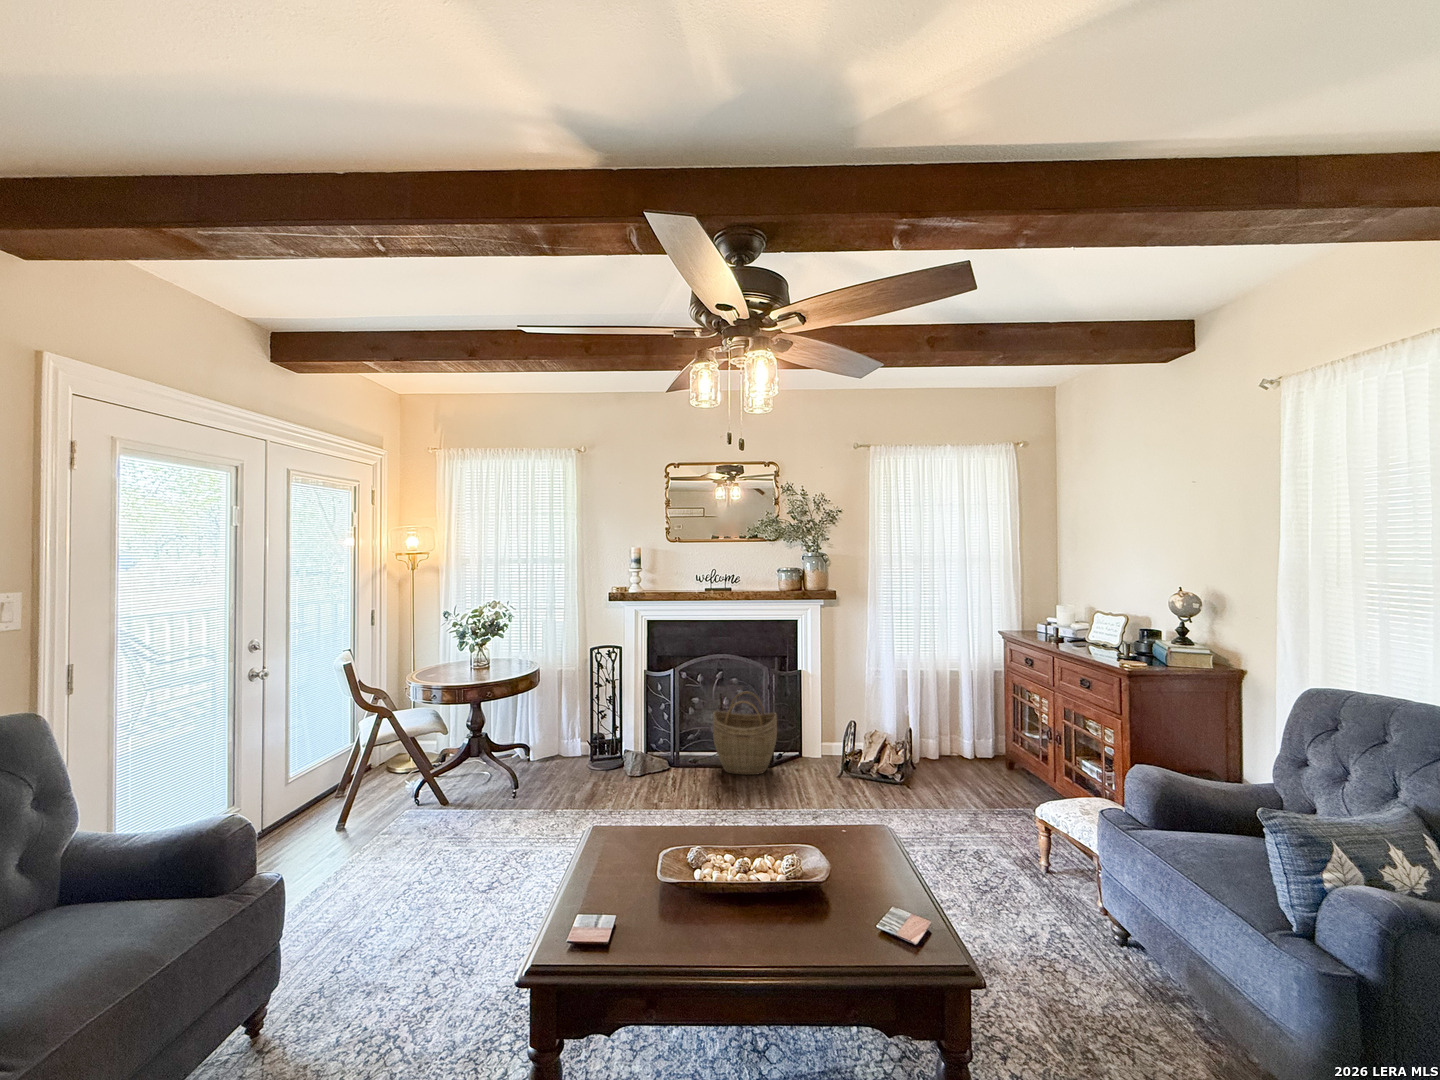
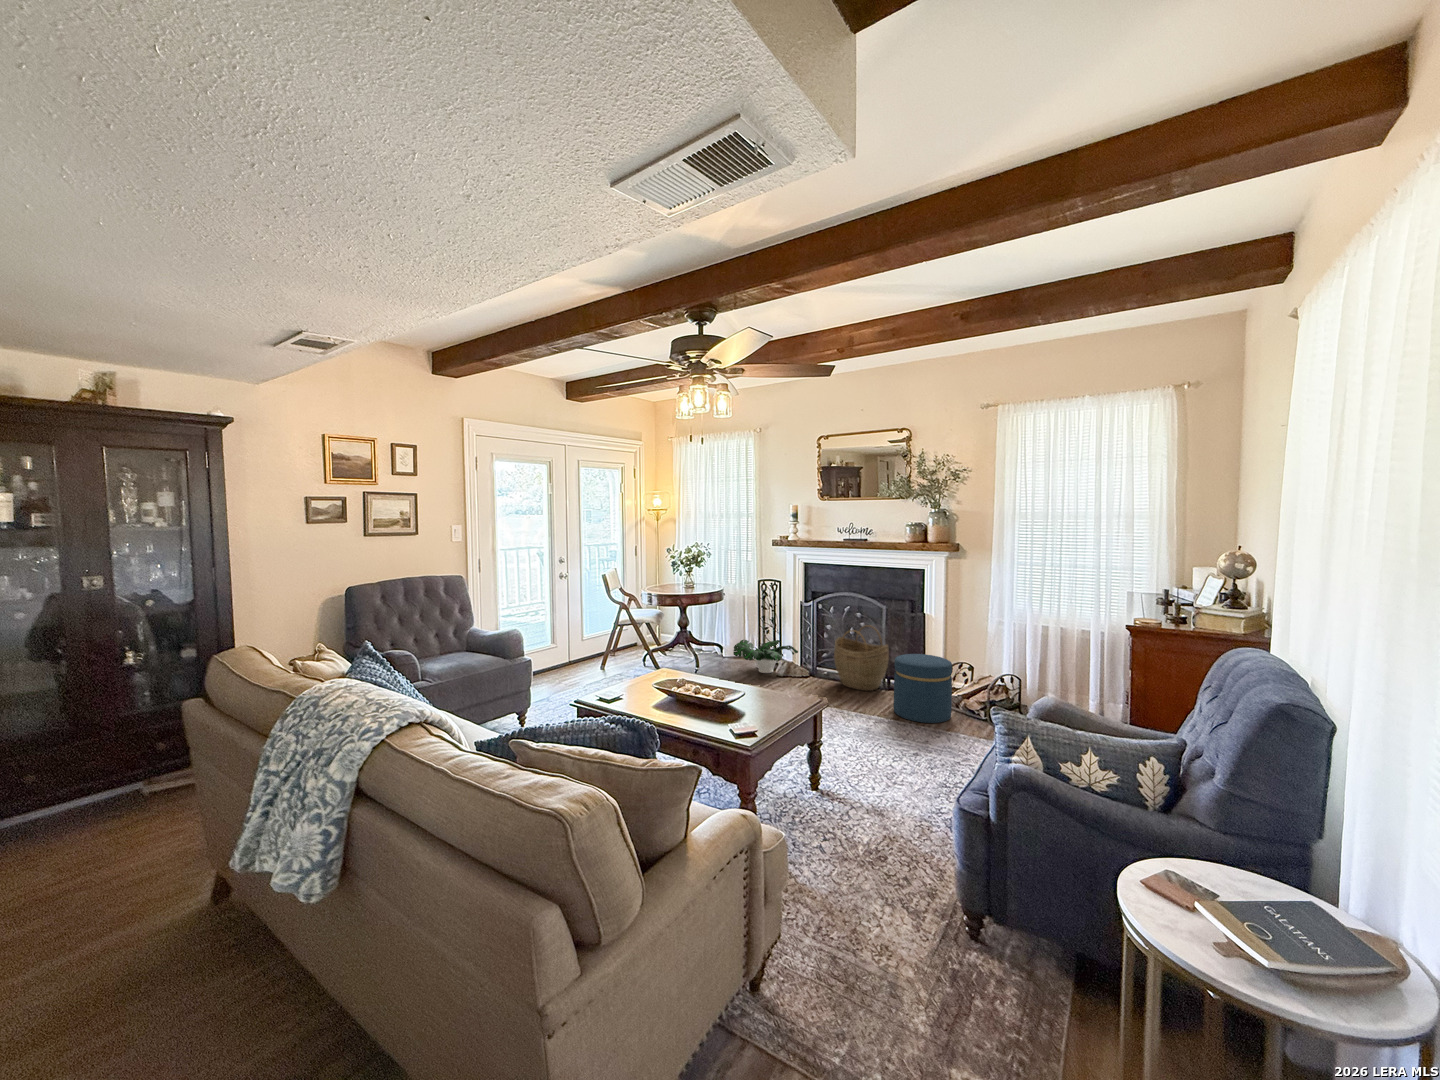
ottoman: none [813,719,879,803] -> present [894,654,952,723]
potted plant: none [565,727,656,777] -> present [733,640,798,673]

